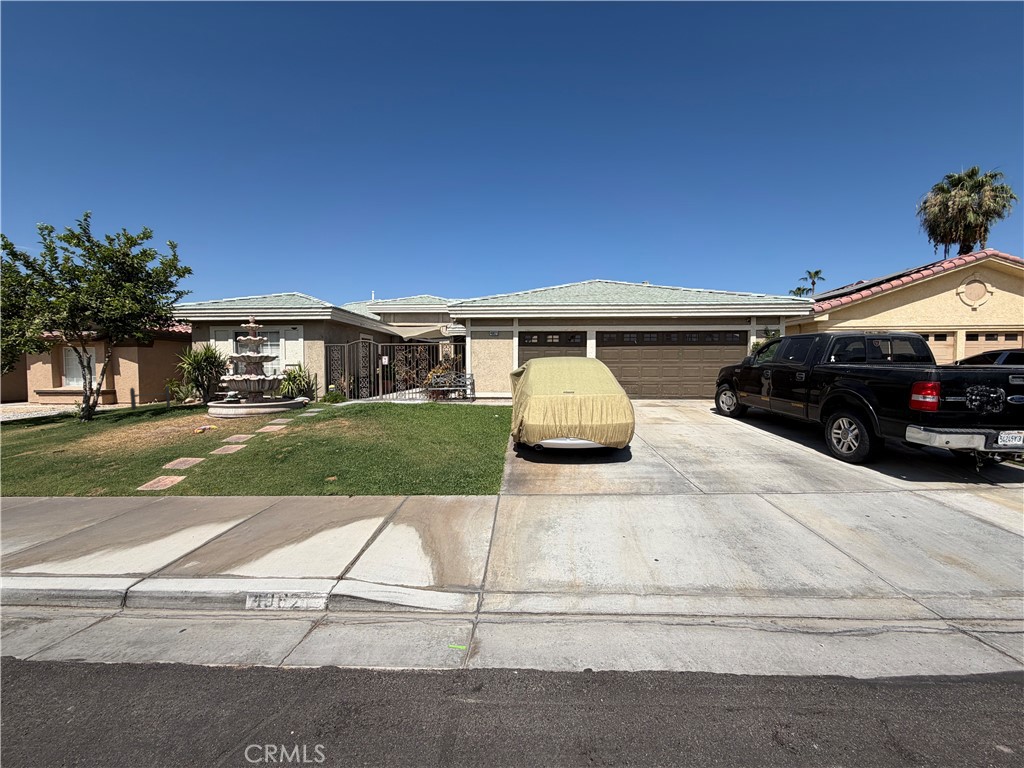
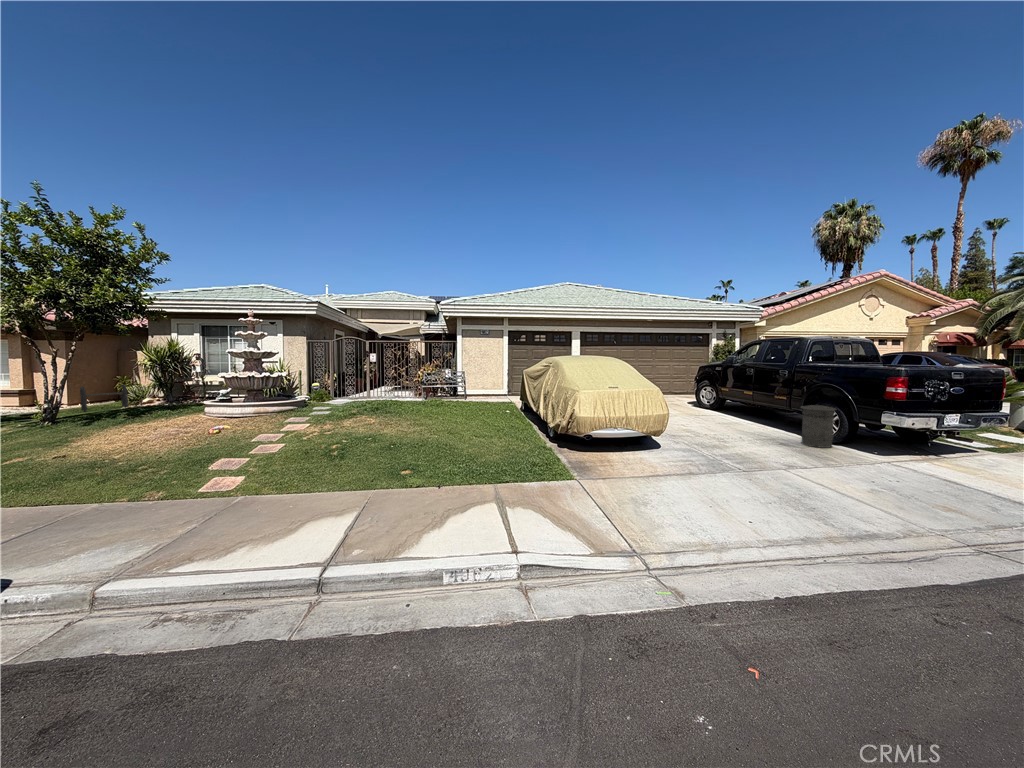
trash can: none [809,415,854,468] -> present [801,405,837,448]

